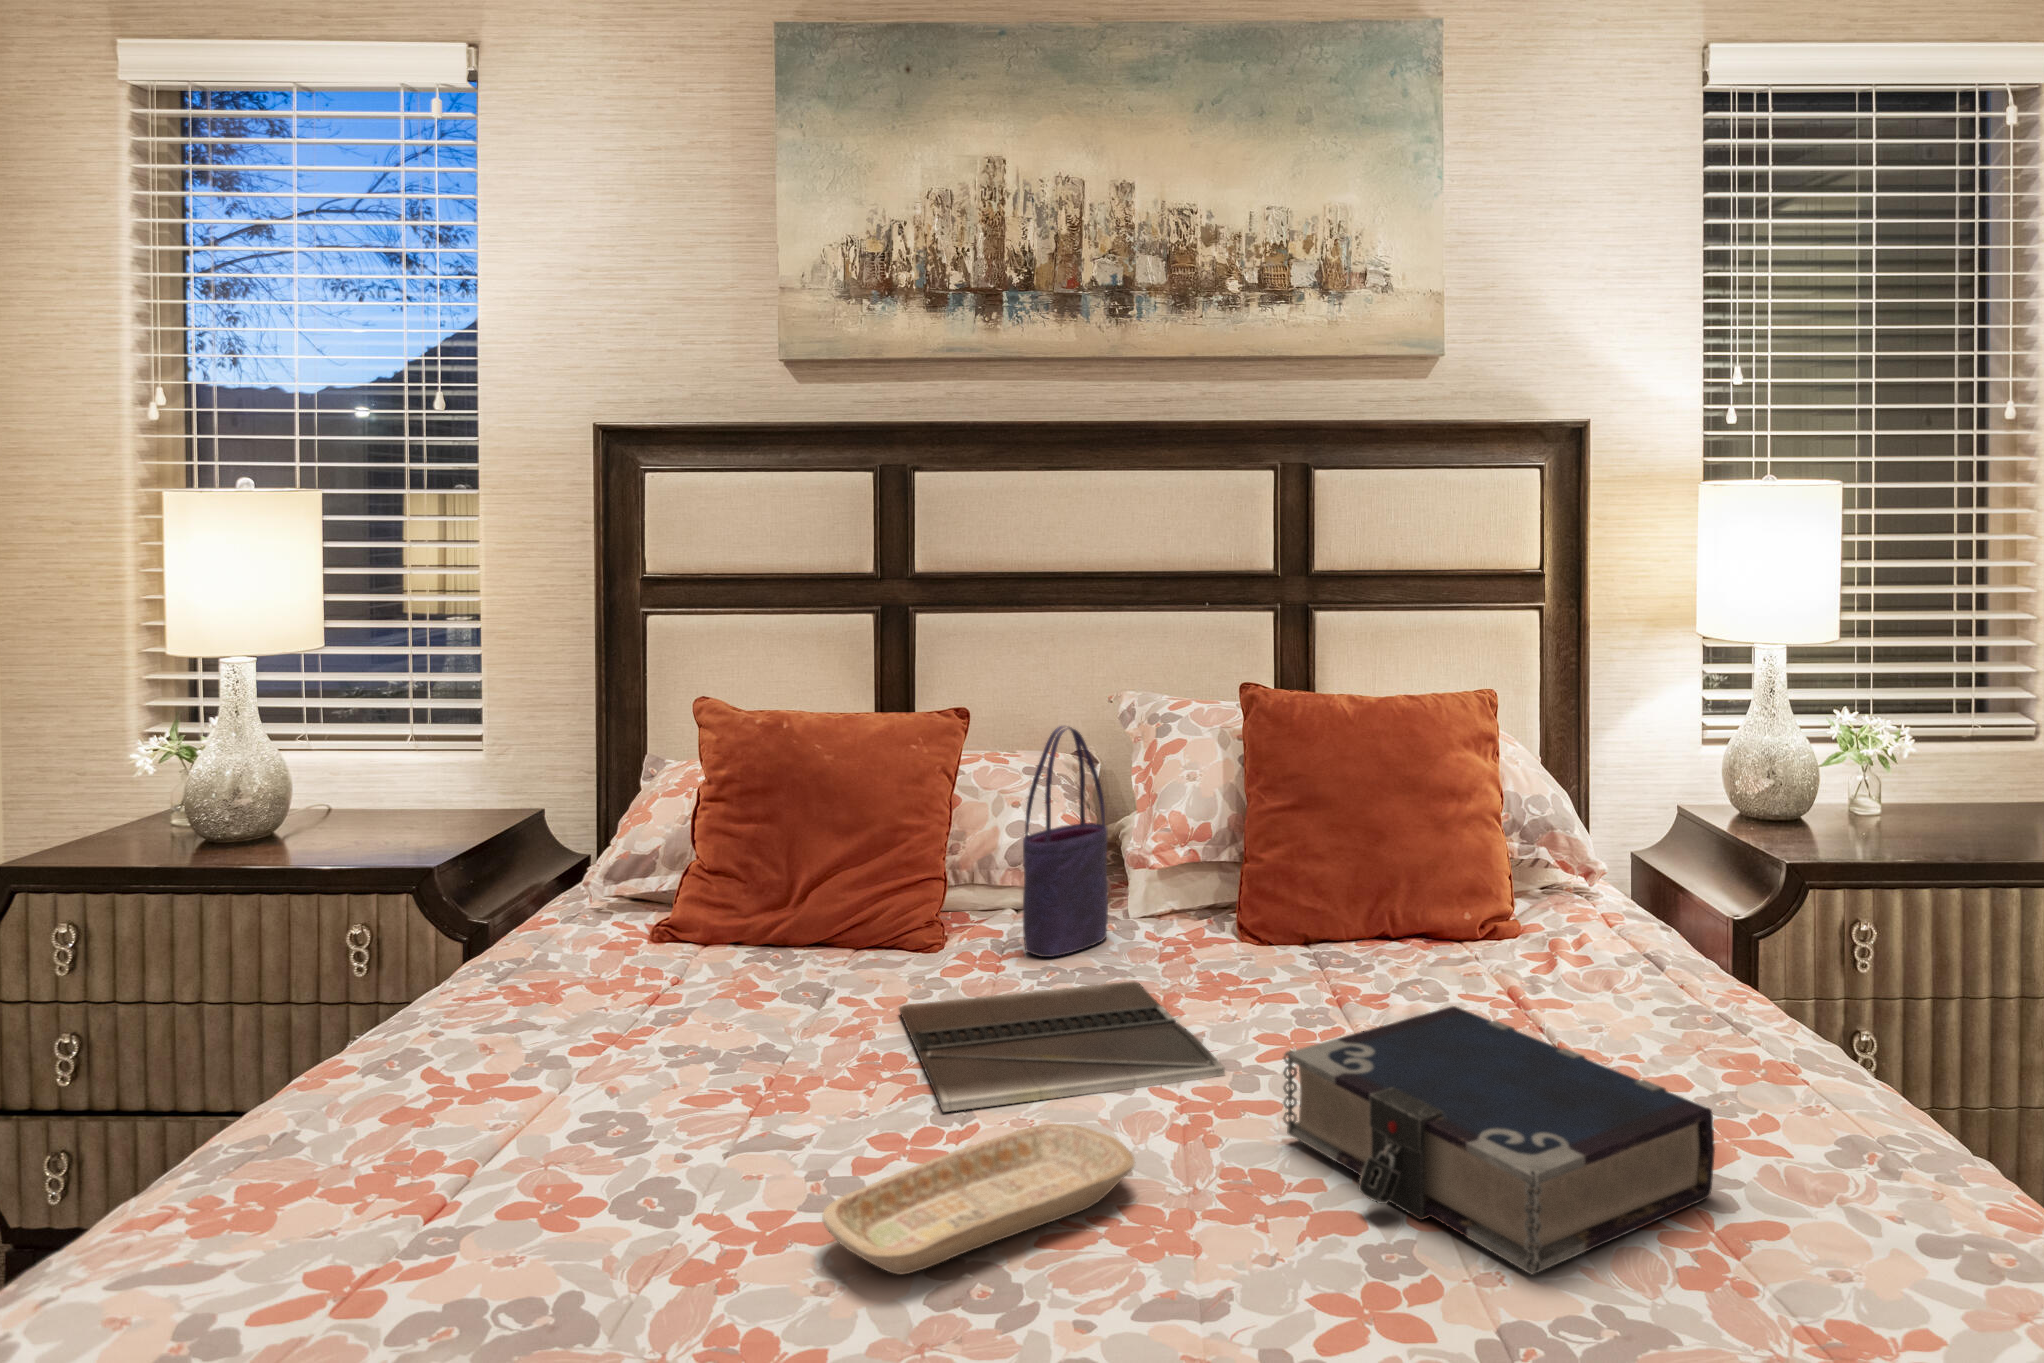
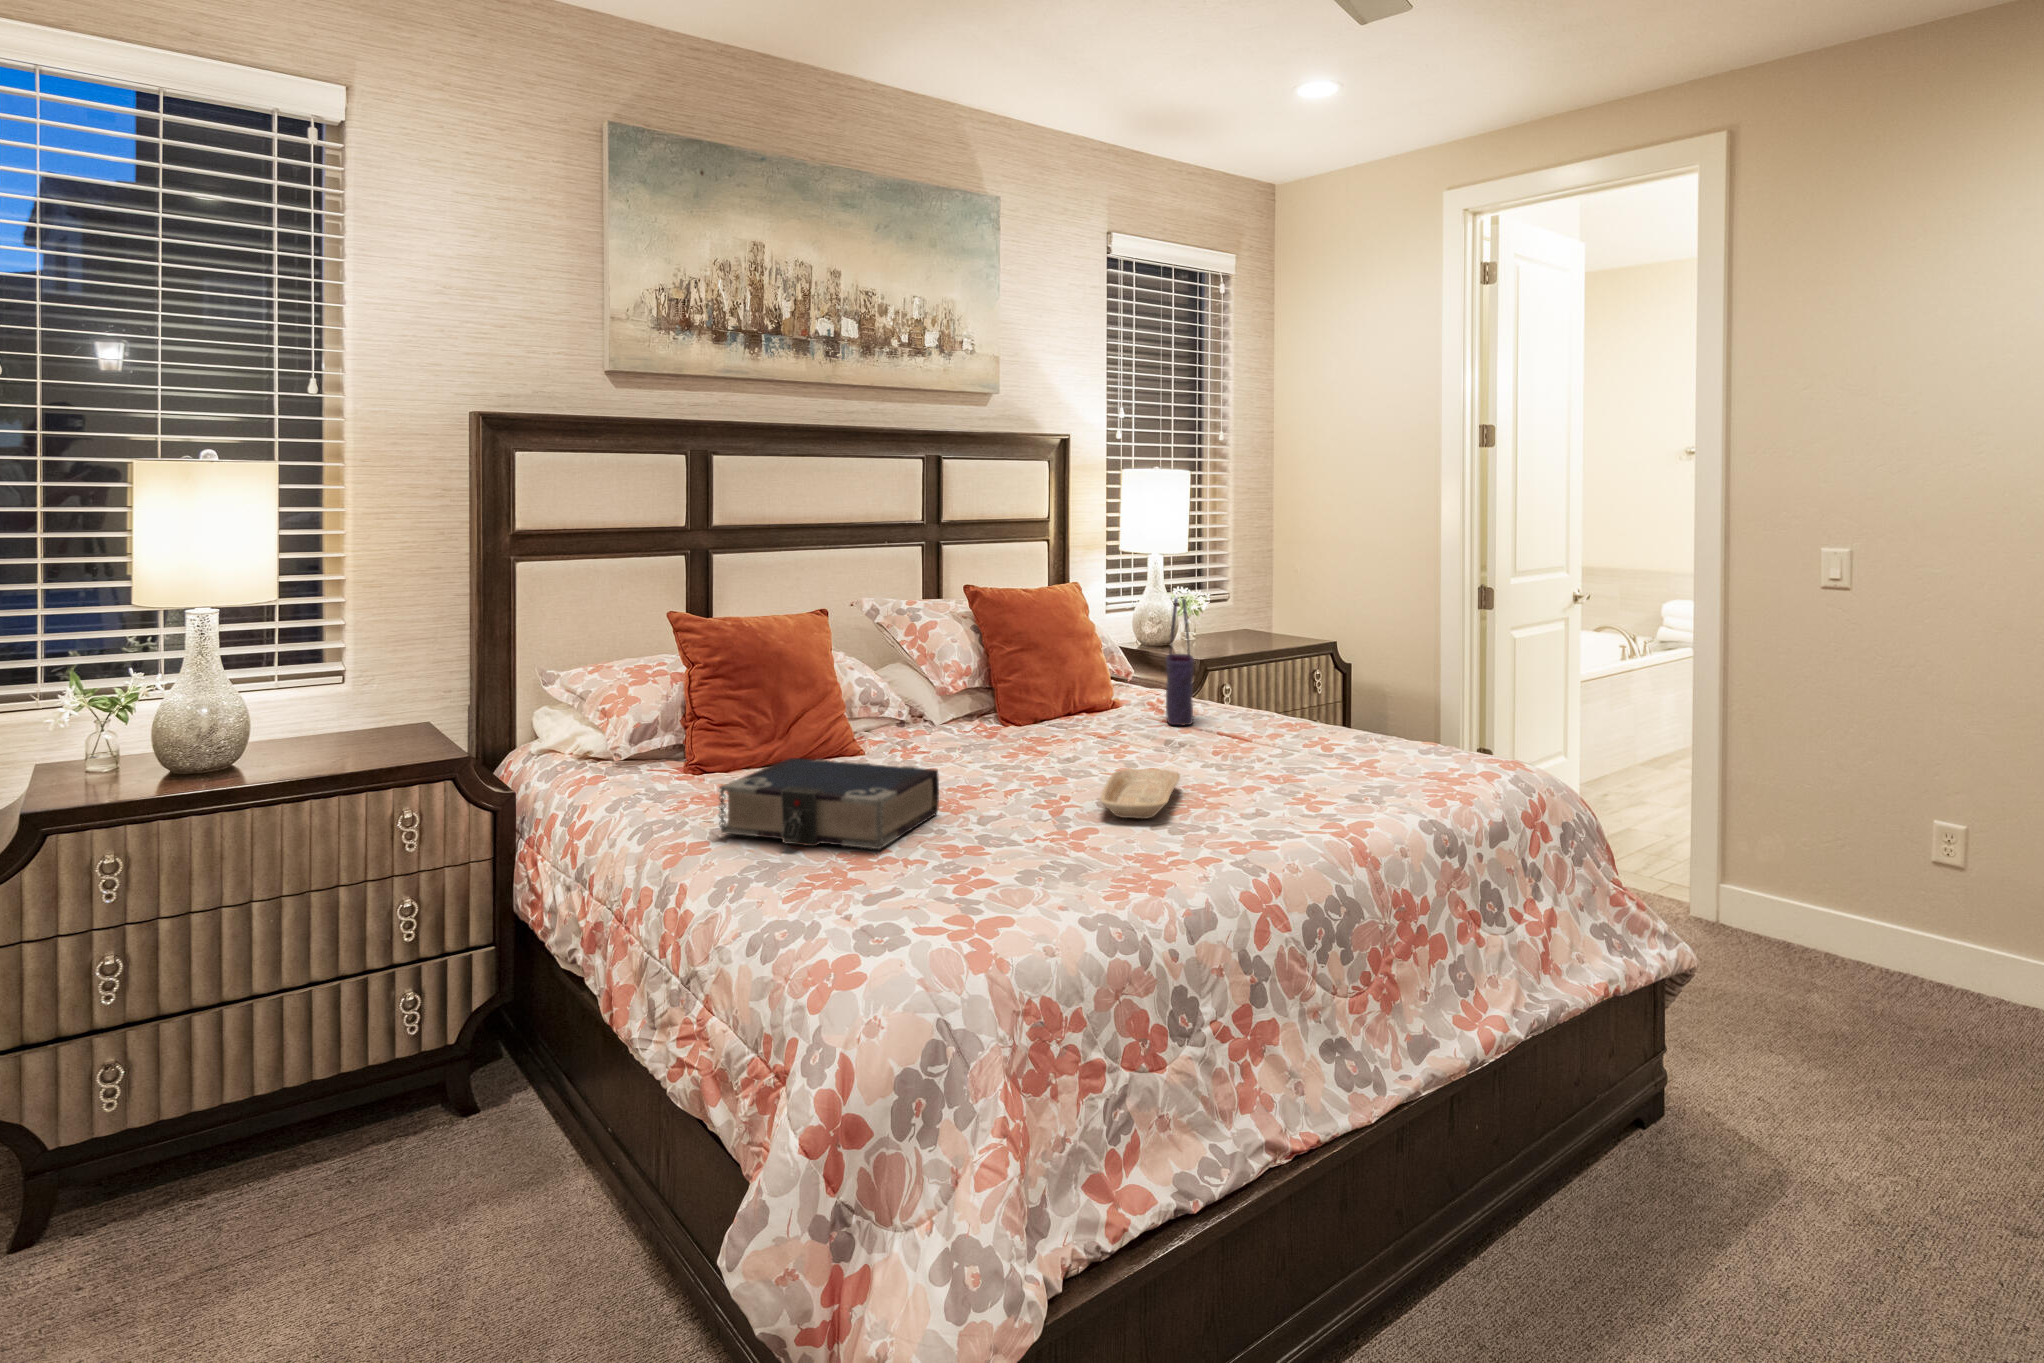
tote bag: present [1023,726,1108,957] -> present [1166,598,1194,725]
laptop: present [899,981,1225,1112] -> none [922,739,1121,787]
book: present [1283,1006,1715,1275] -> present [719,758,939,849]

